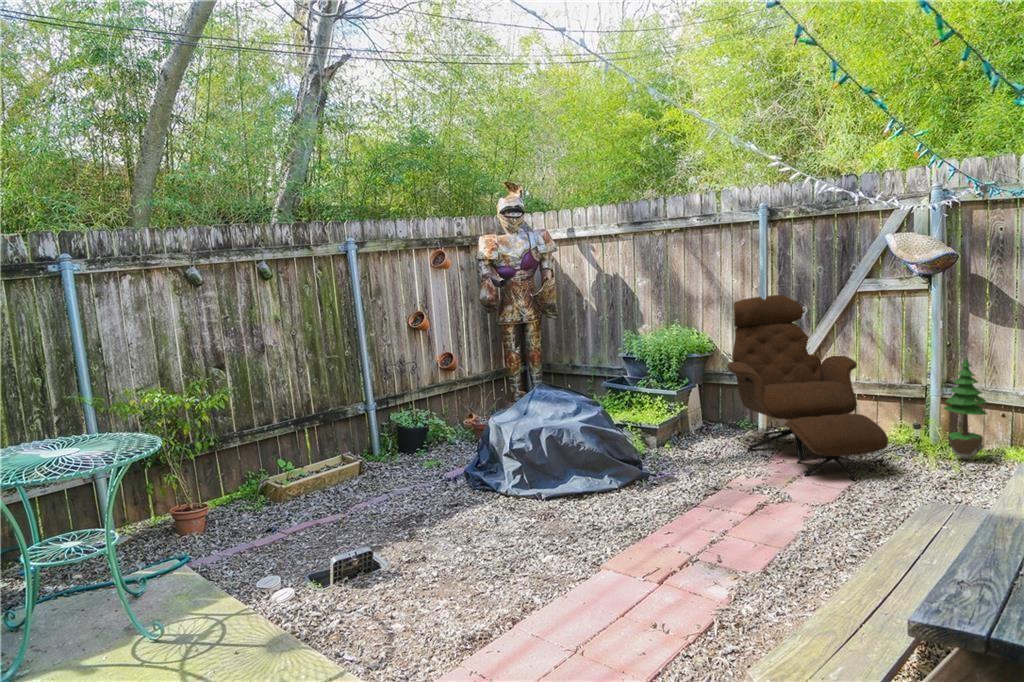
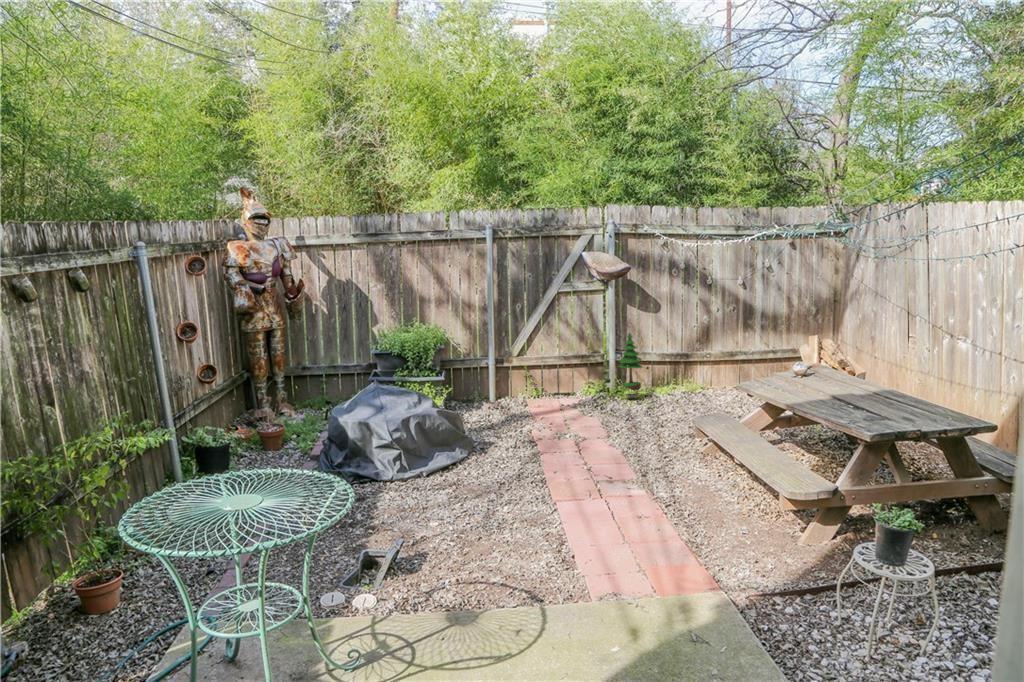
lounge chair: present [727,295,888,481] -> none [475,295,609,425]

